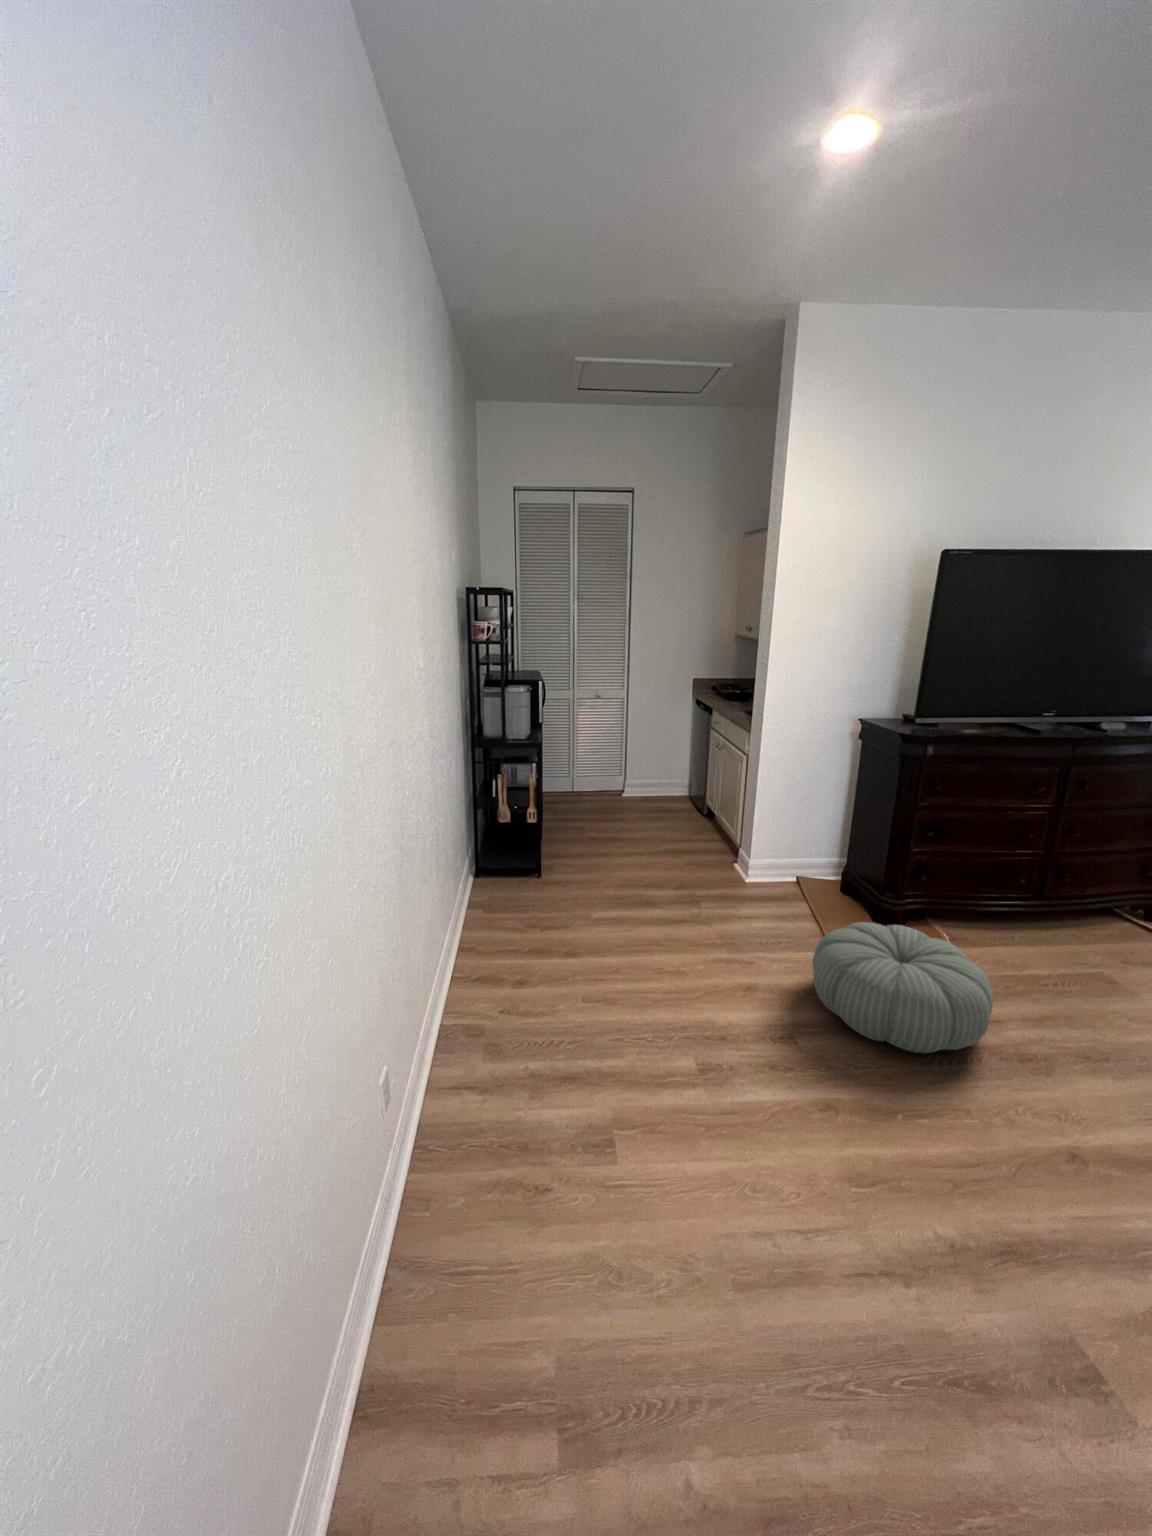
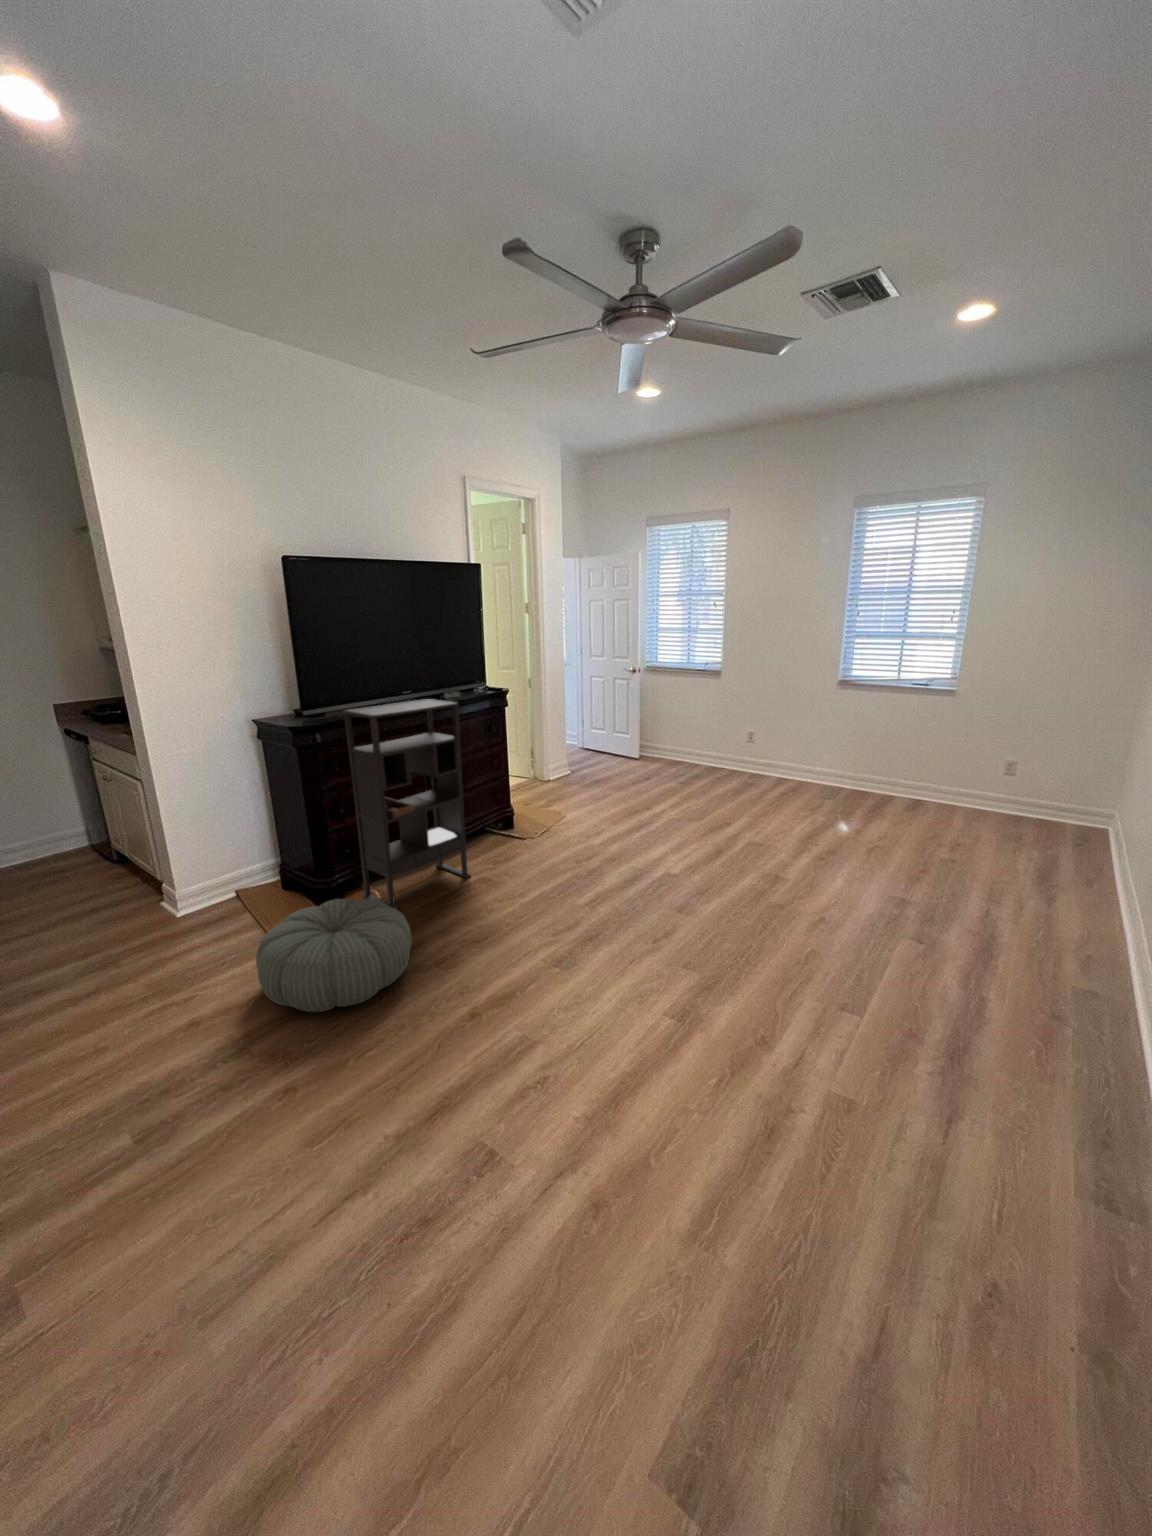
bookshelf: none [927,723,1137,966] -> present [343,699,471,910]

